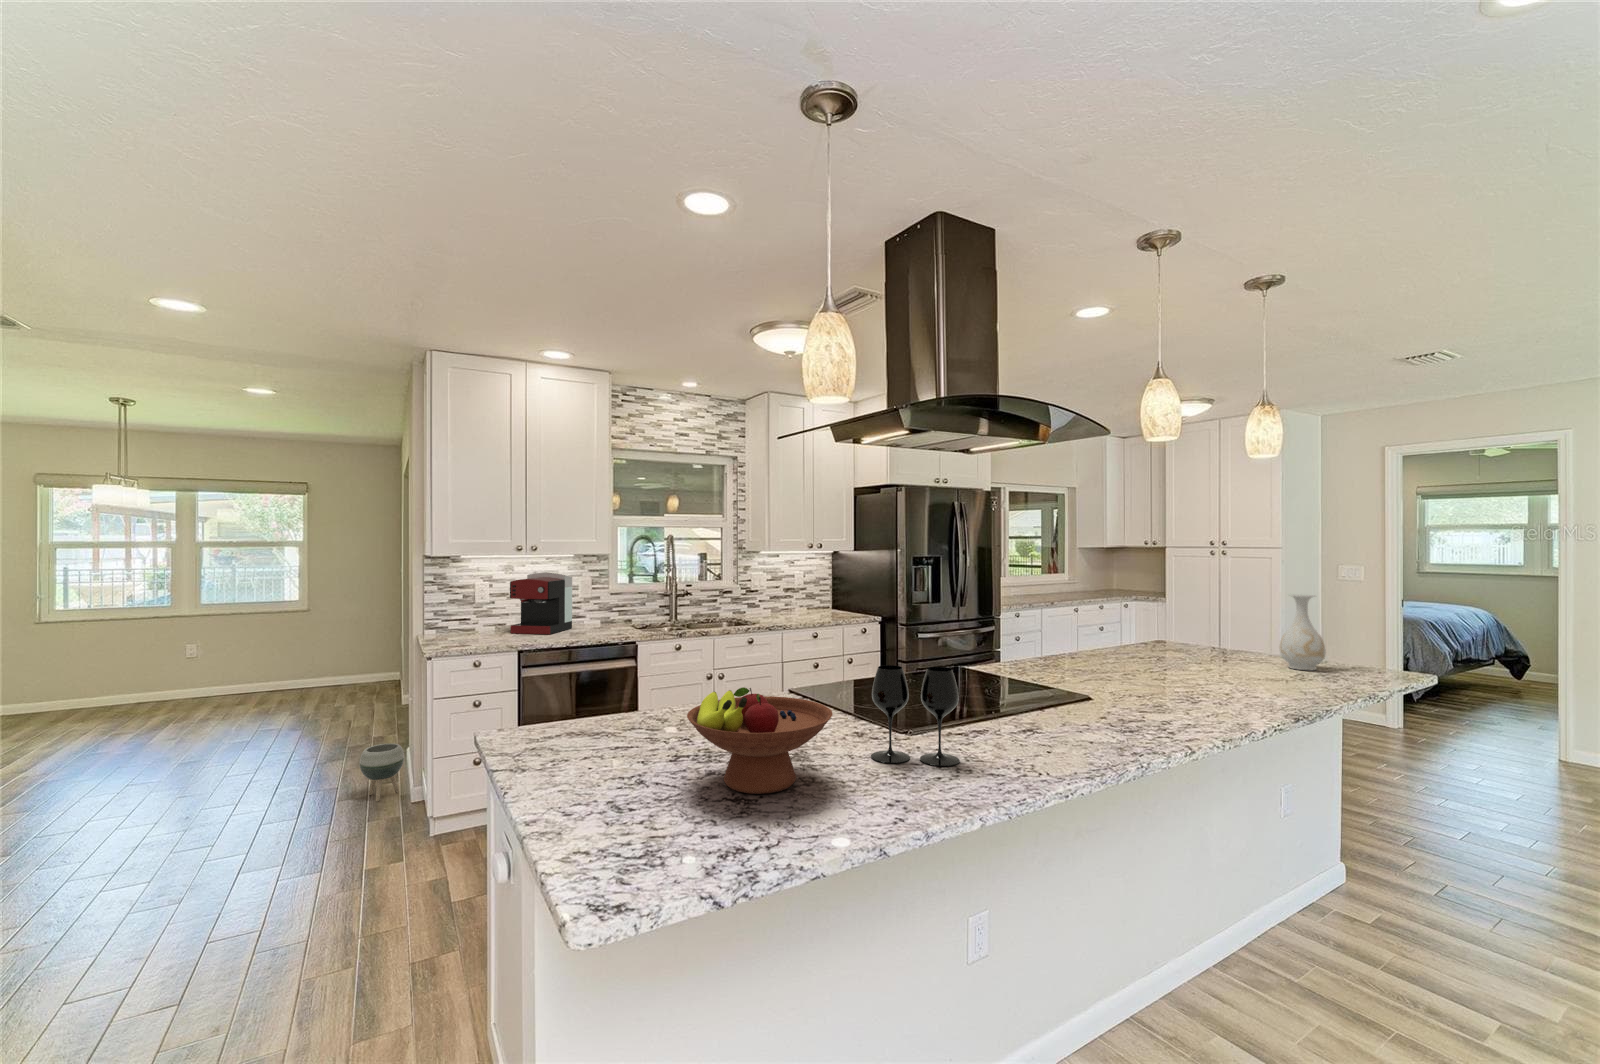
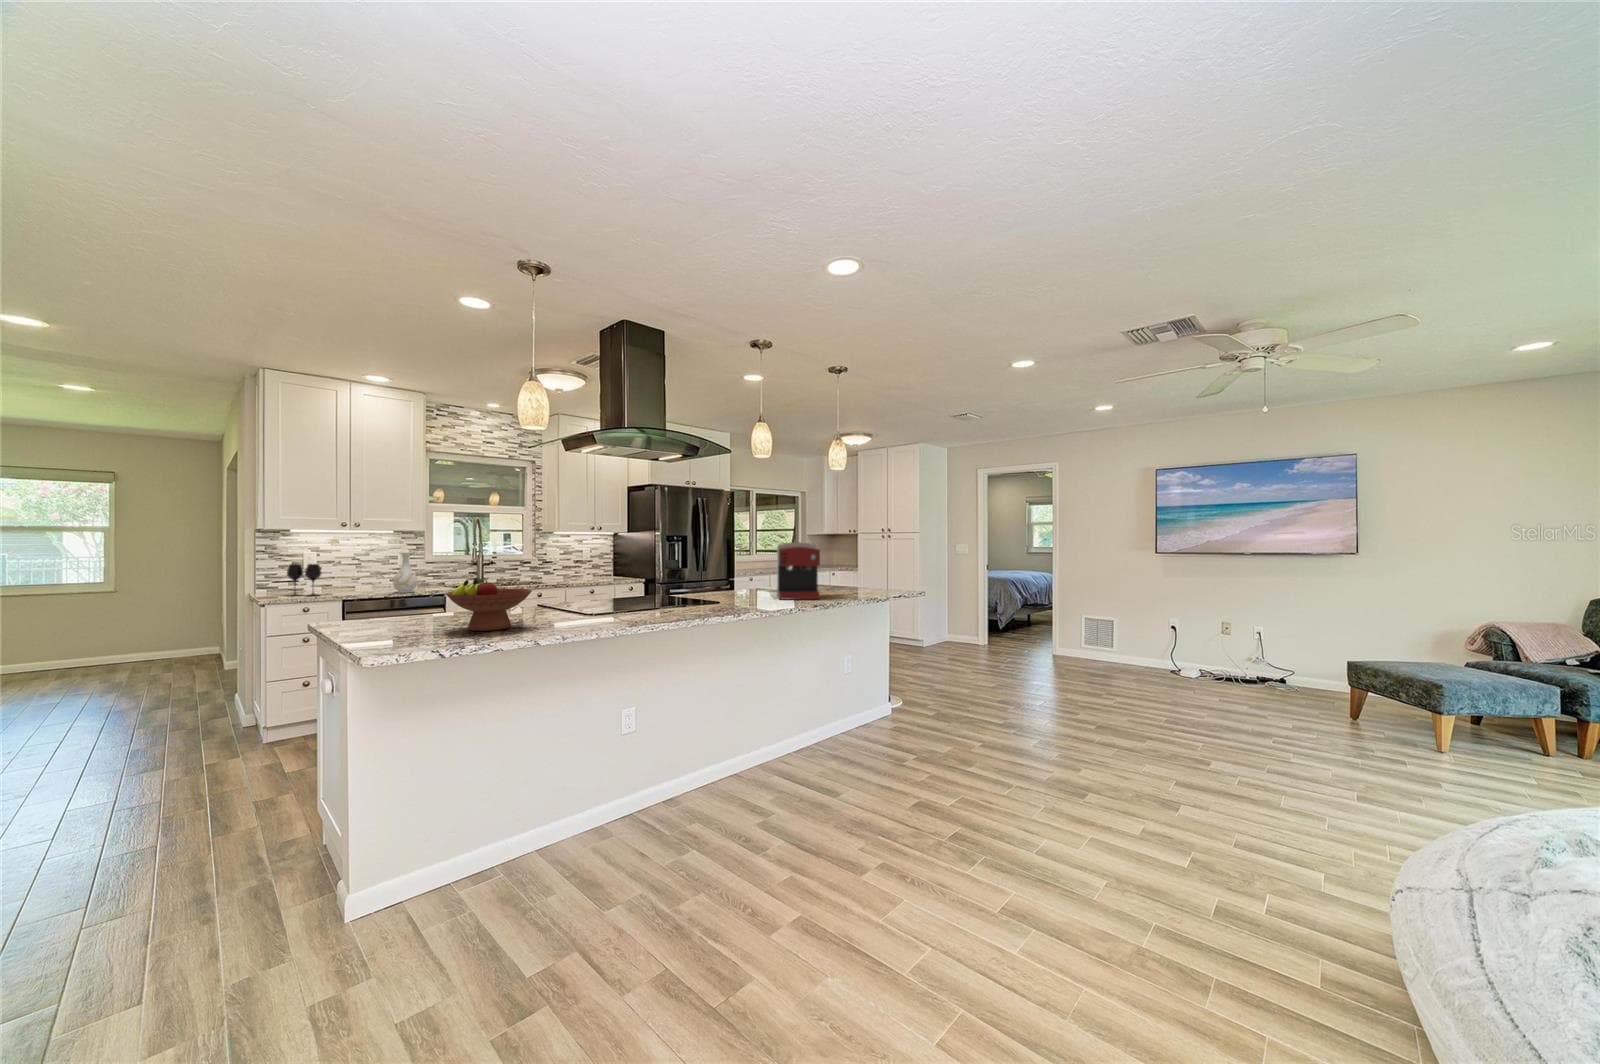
coffee maker: present [510,572,572,634] -> present [777,542,820,600]
vase: present [1279,594,1326,670] -> present [393,552,418,593]
wine glass: present [871,665,960,766] -> present [287,564,321,596]
planter: present [359,743,404,801] -> none [191,684,234,729]

